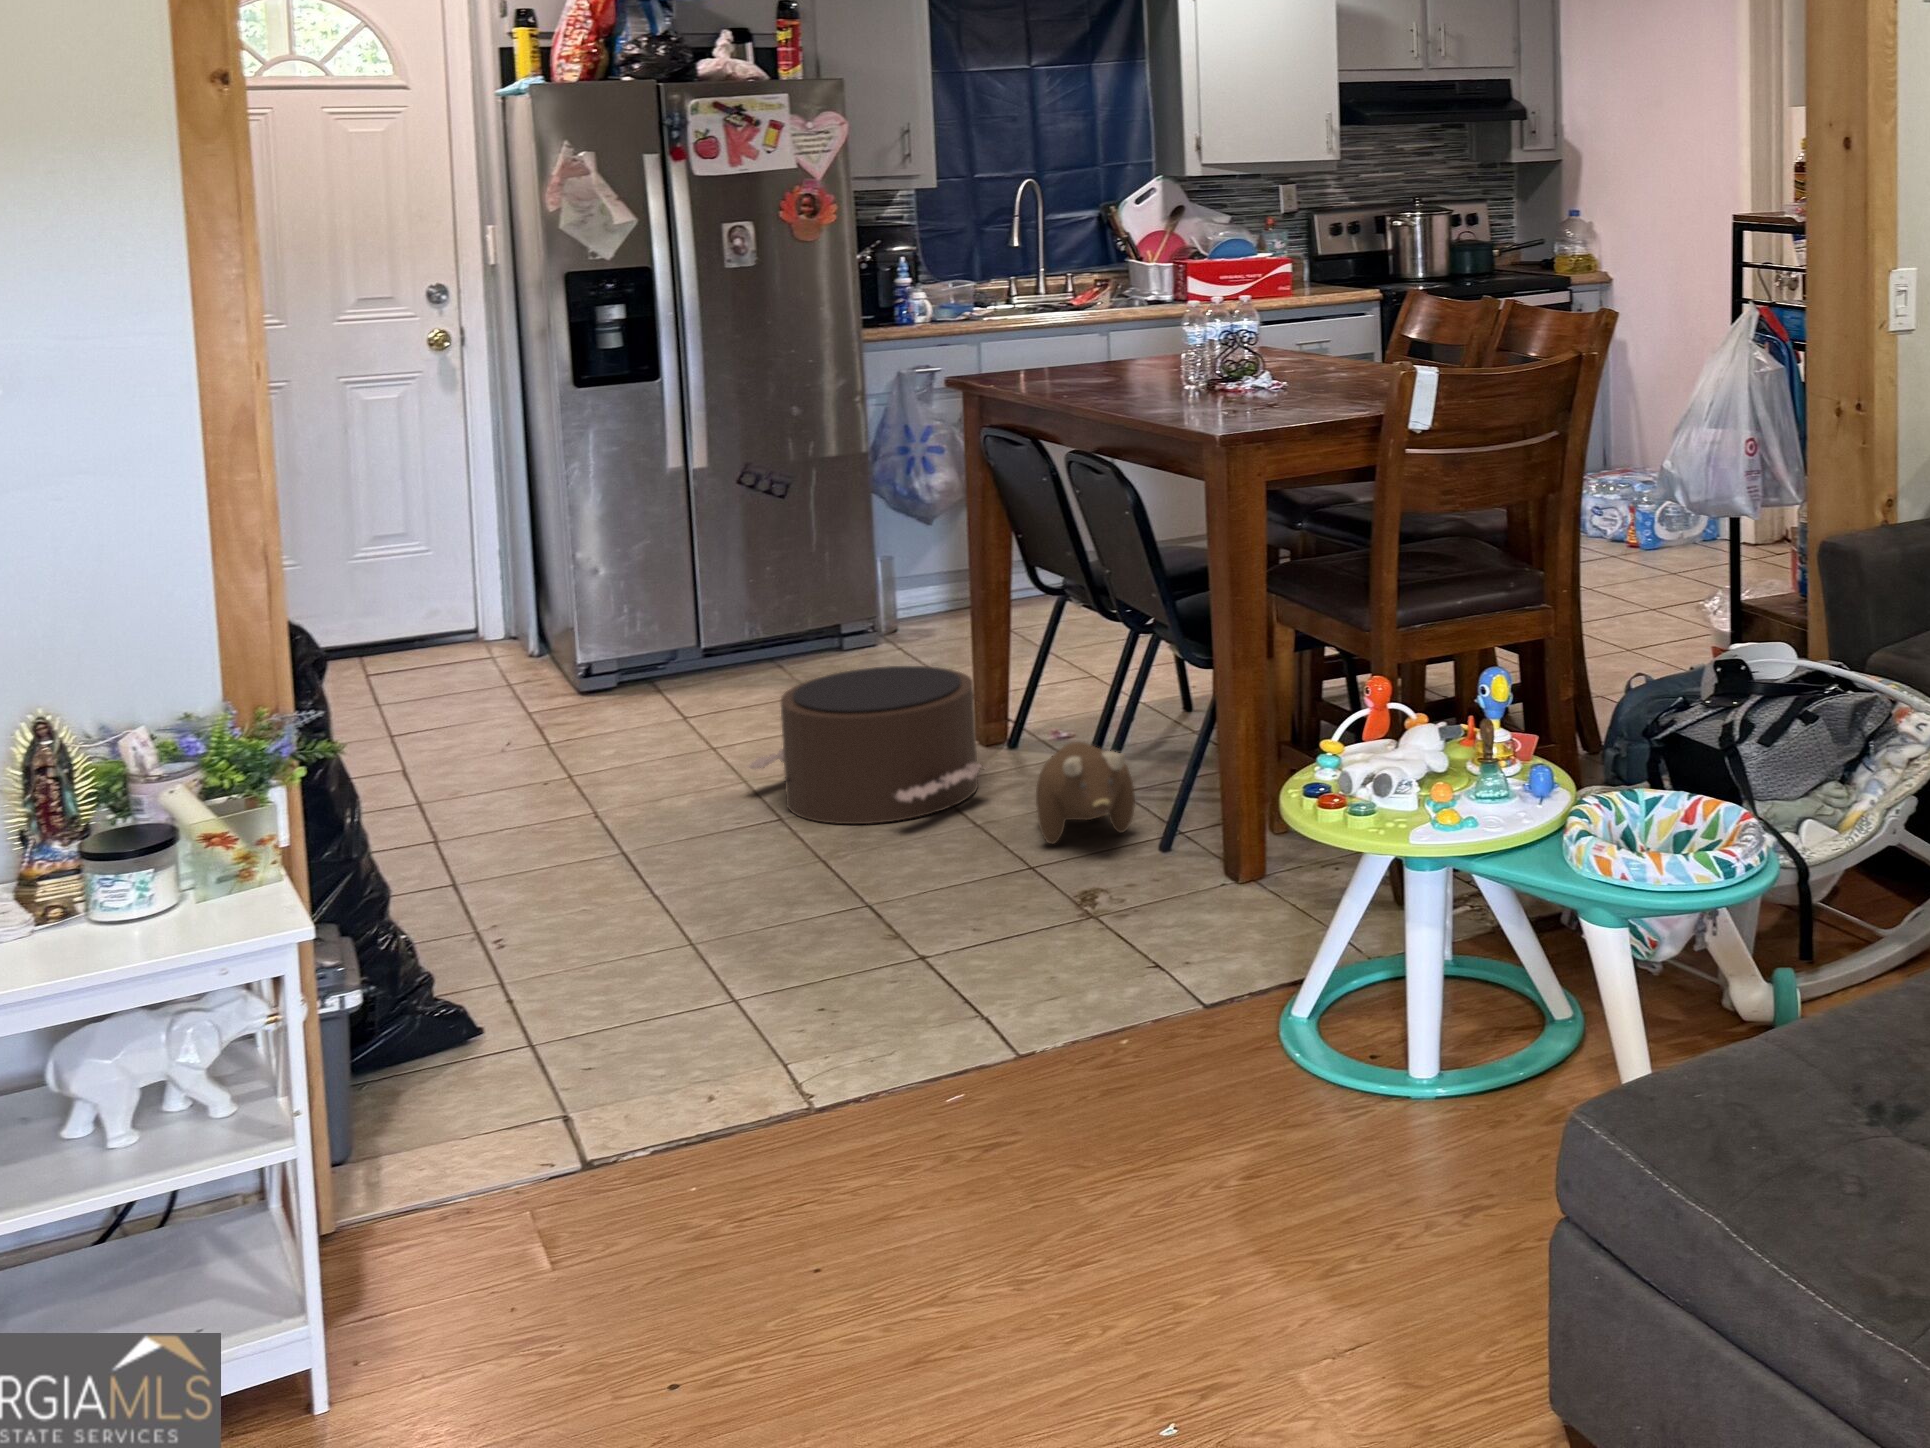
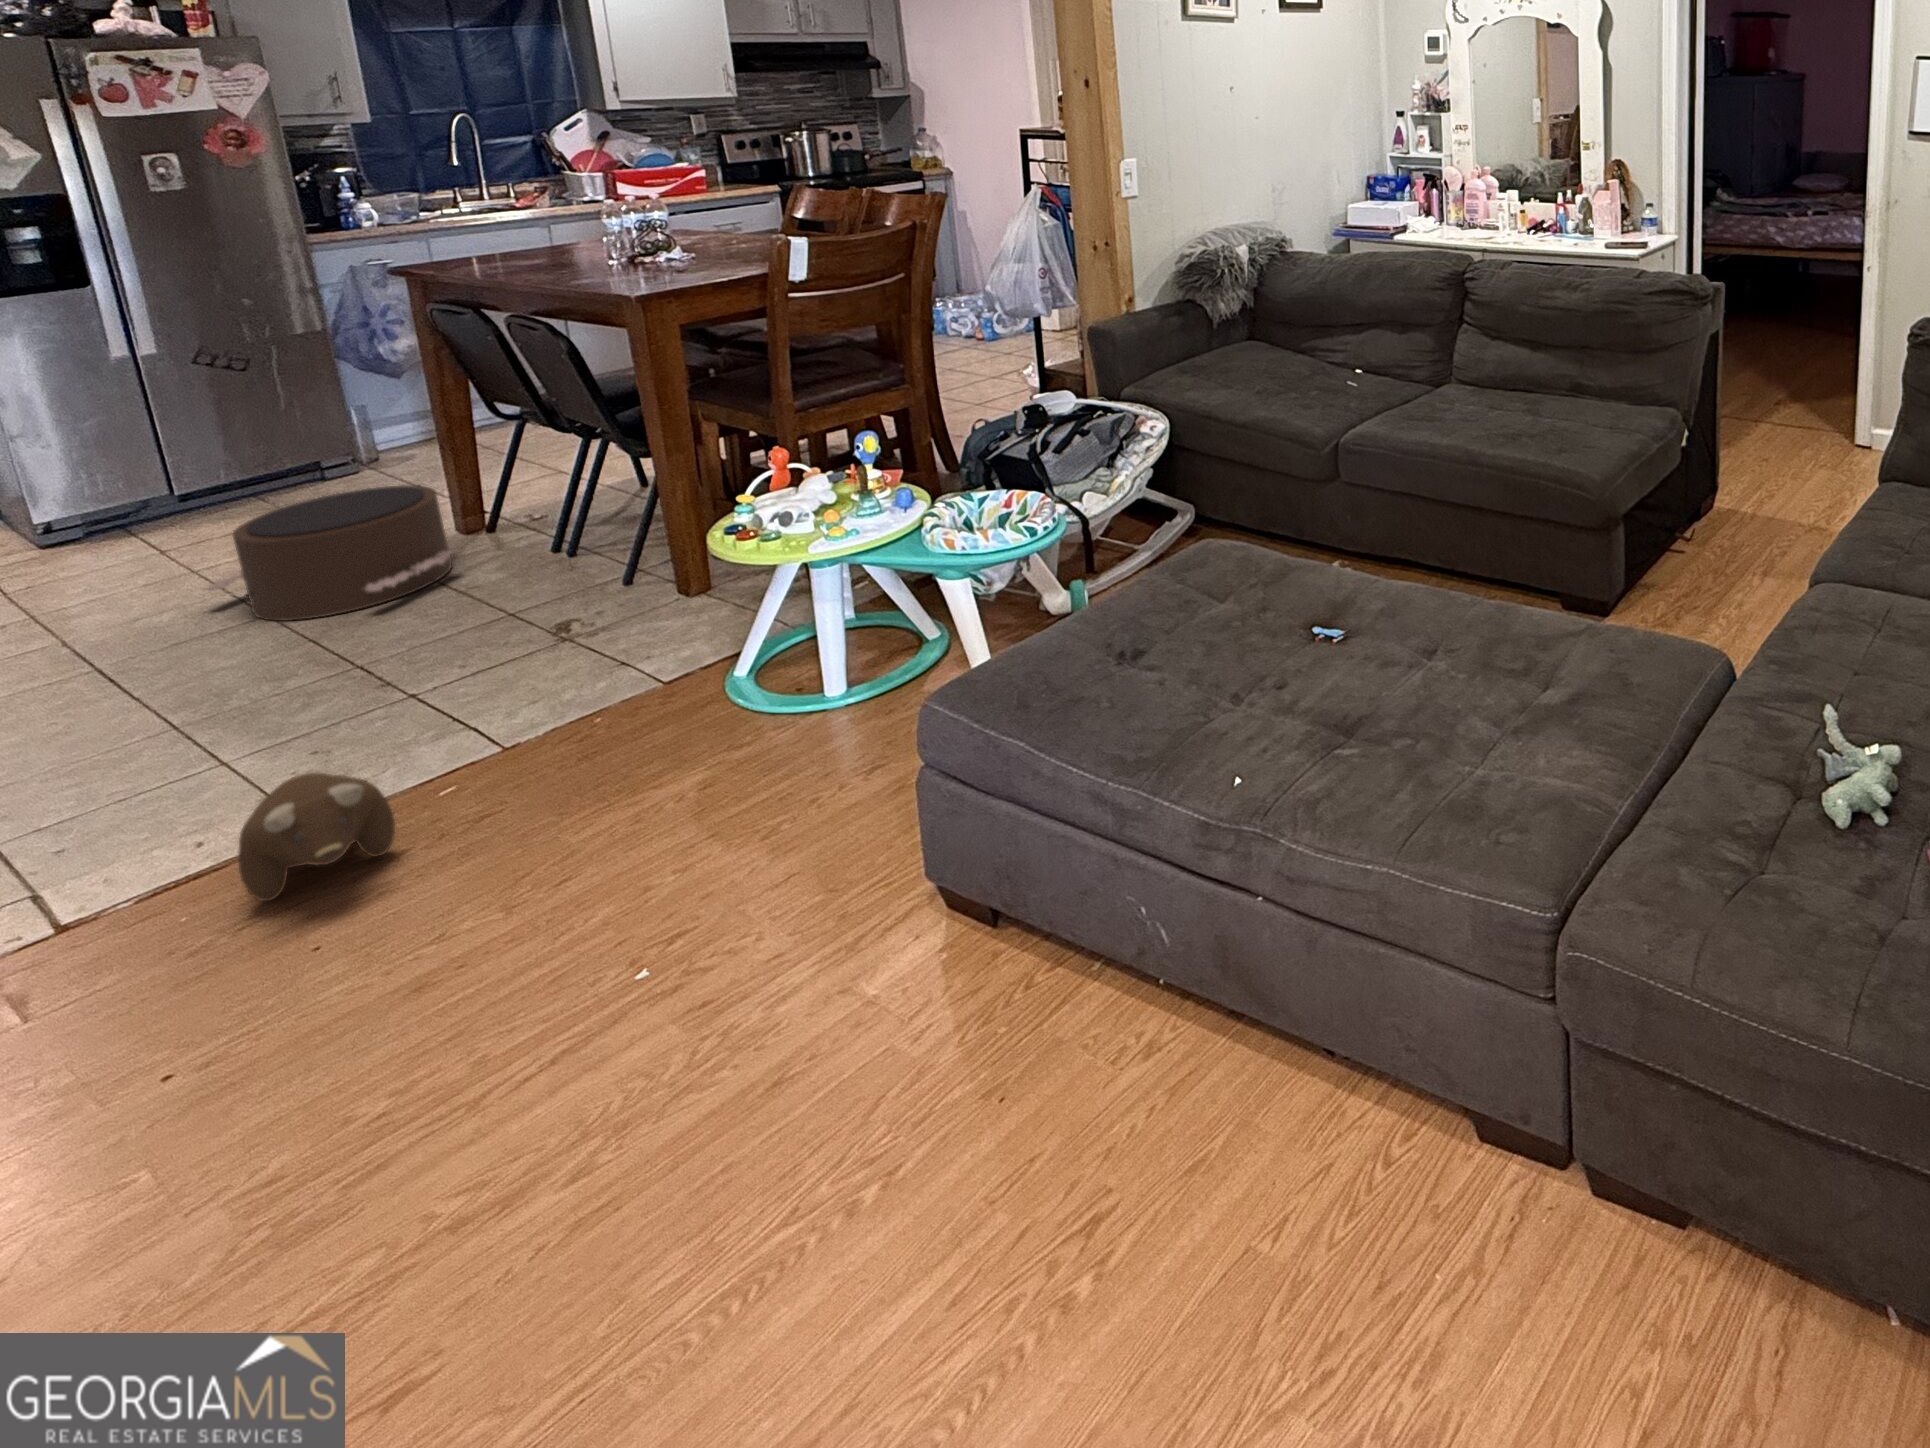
plush toy: present [1036,742,1135,844] -> present [238,773,395,901]

